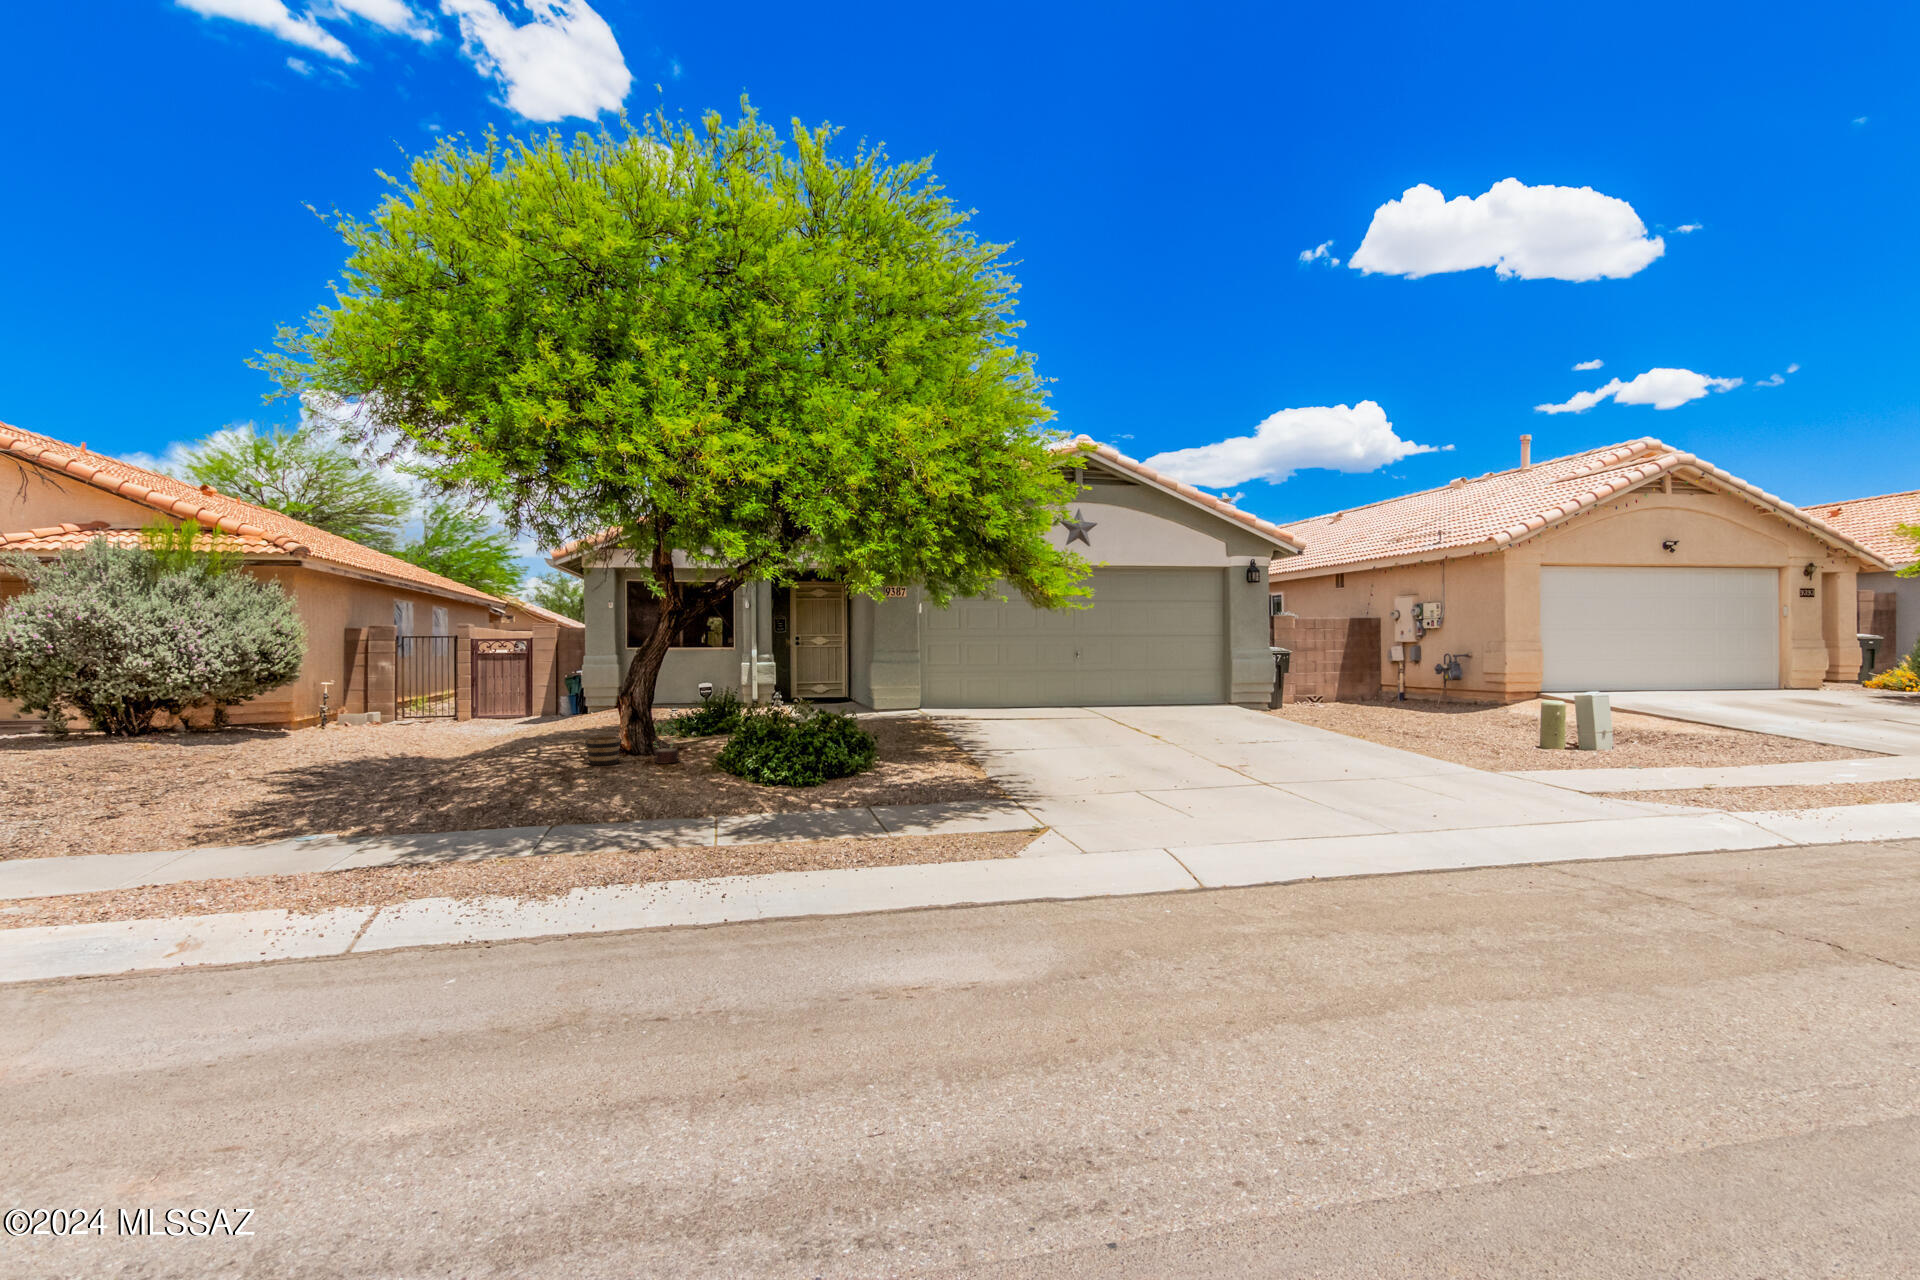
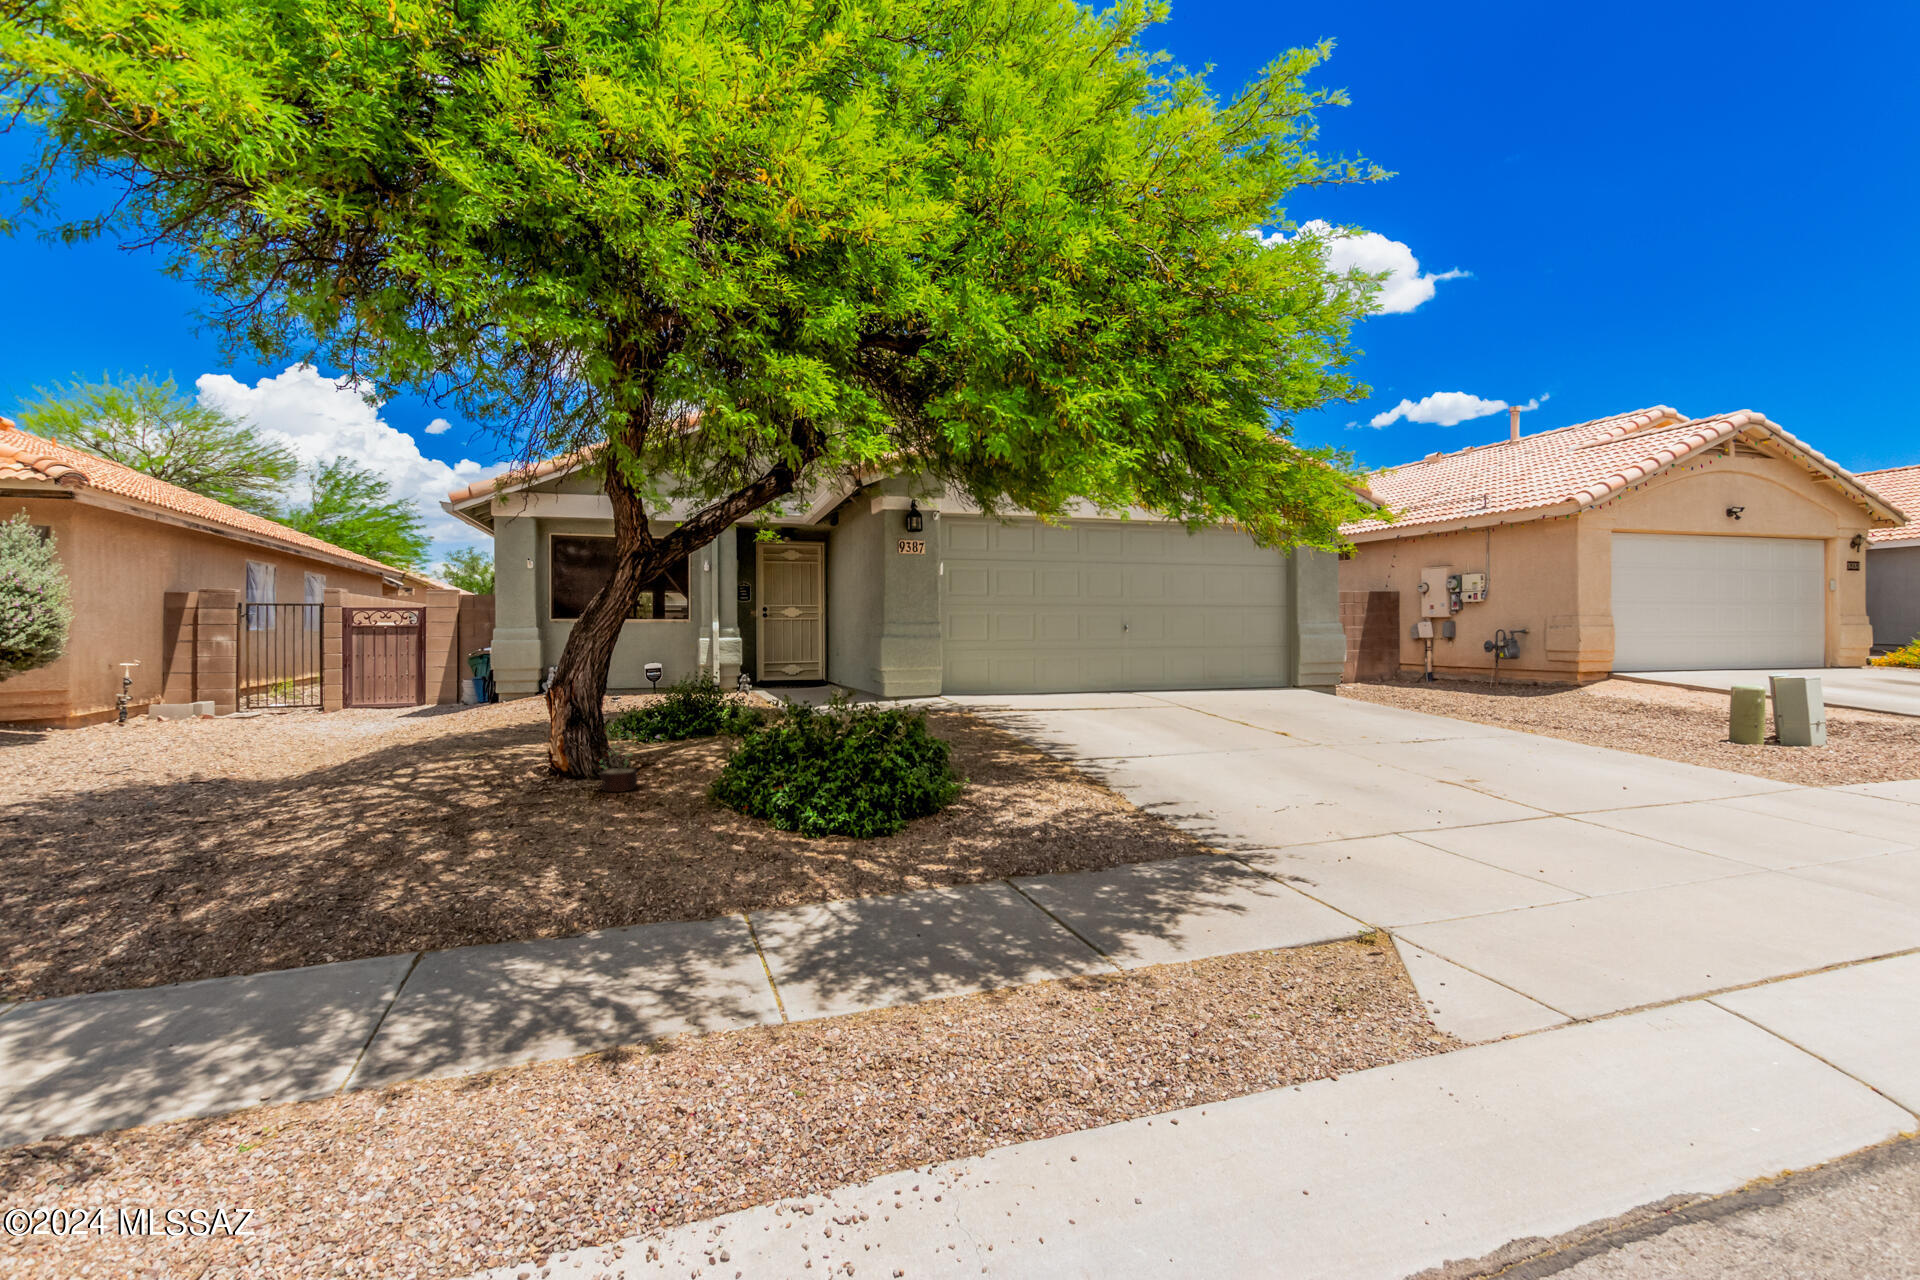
bucket: present [585,737,621,765] -> none [493,752,549,797]

